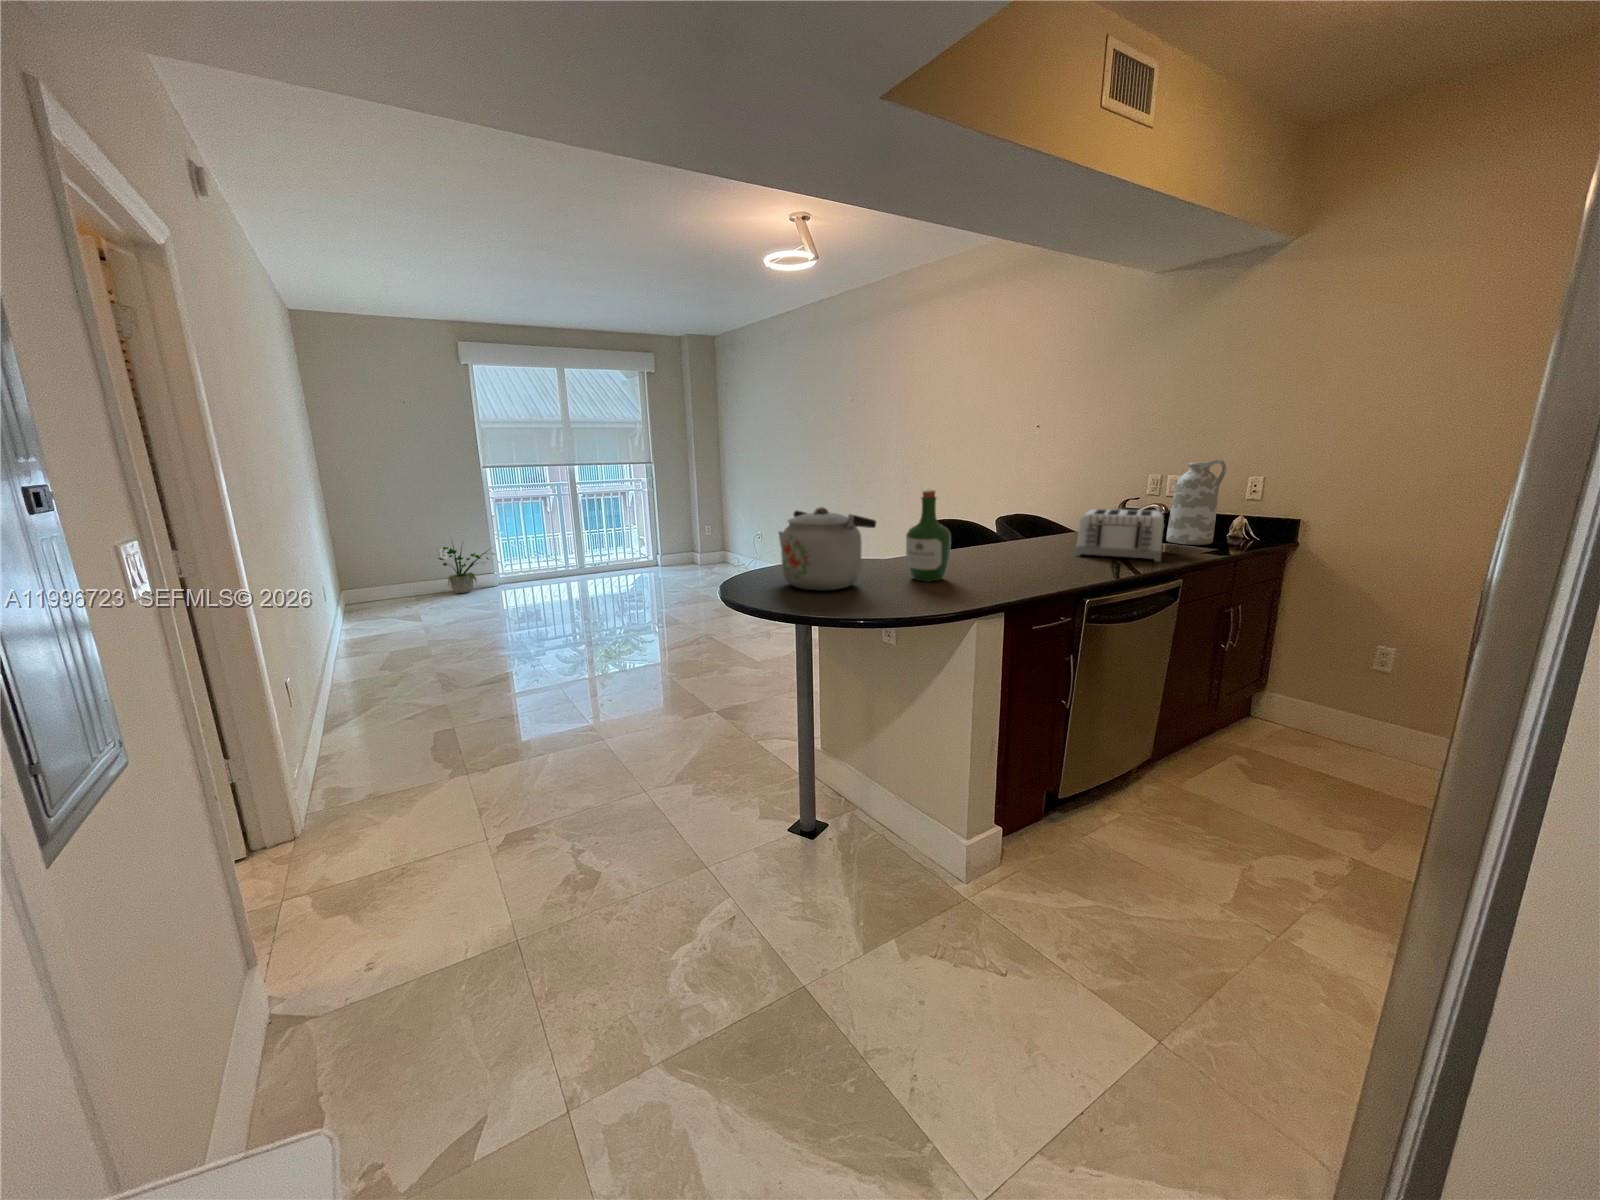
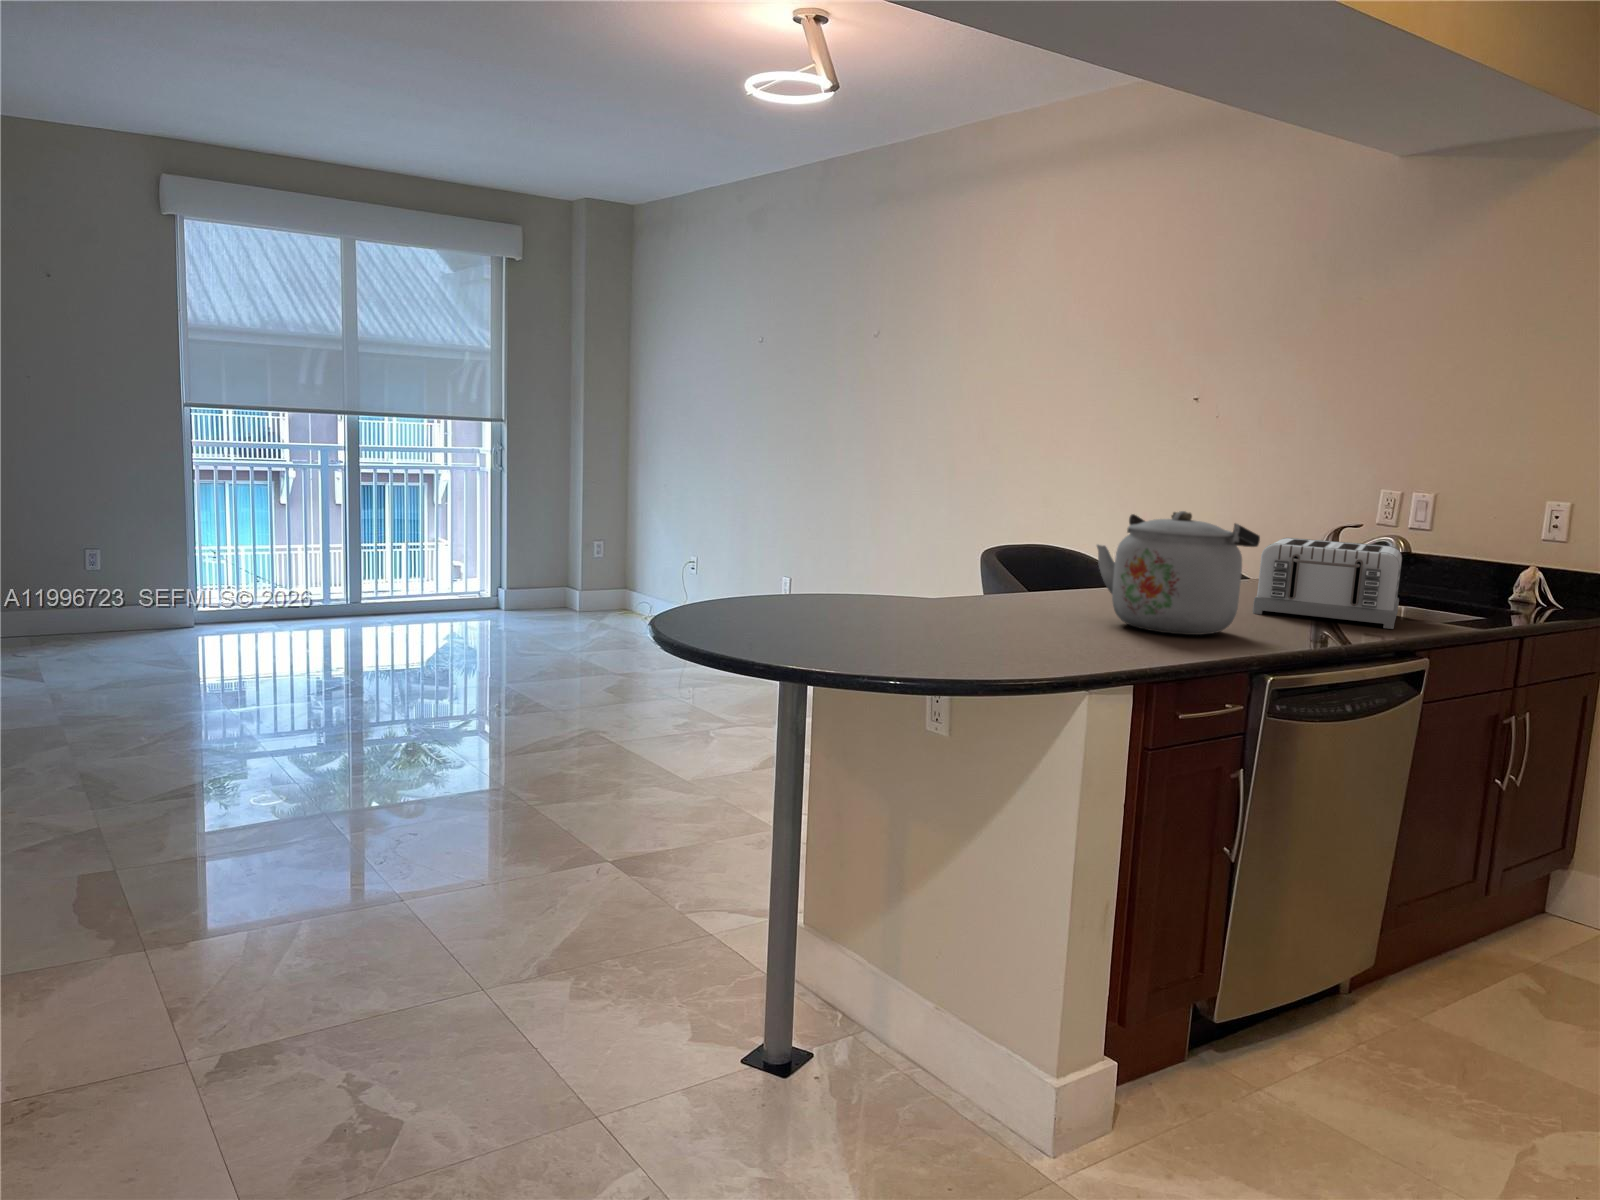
vase: present [1166,460,1226,545] -> none [1410,469,1506,611]
wine bottle: present [906,489,951,581] -> none [971,478,1047,632]
kettle: present [779,507,876,590] -> present [1097,511,1260,635]
potted plant: present [438,543,495,593] -> none [66,526,191,640]

